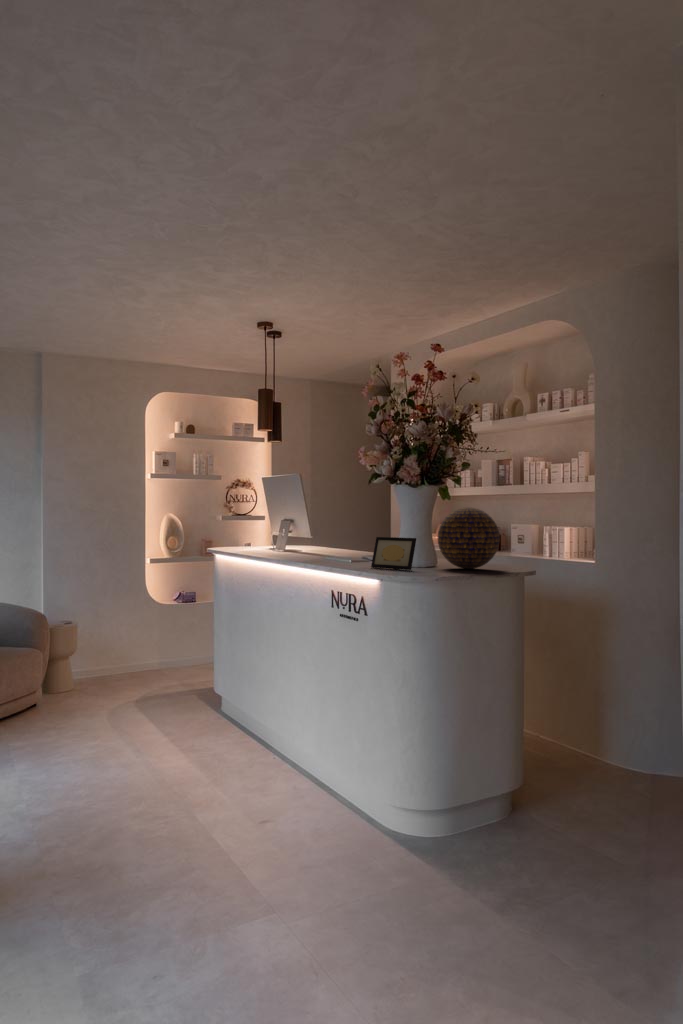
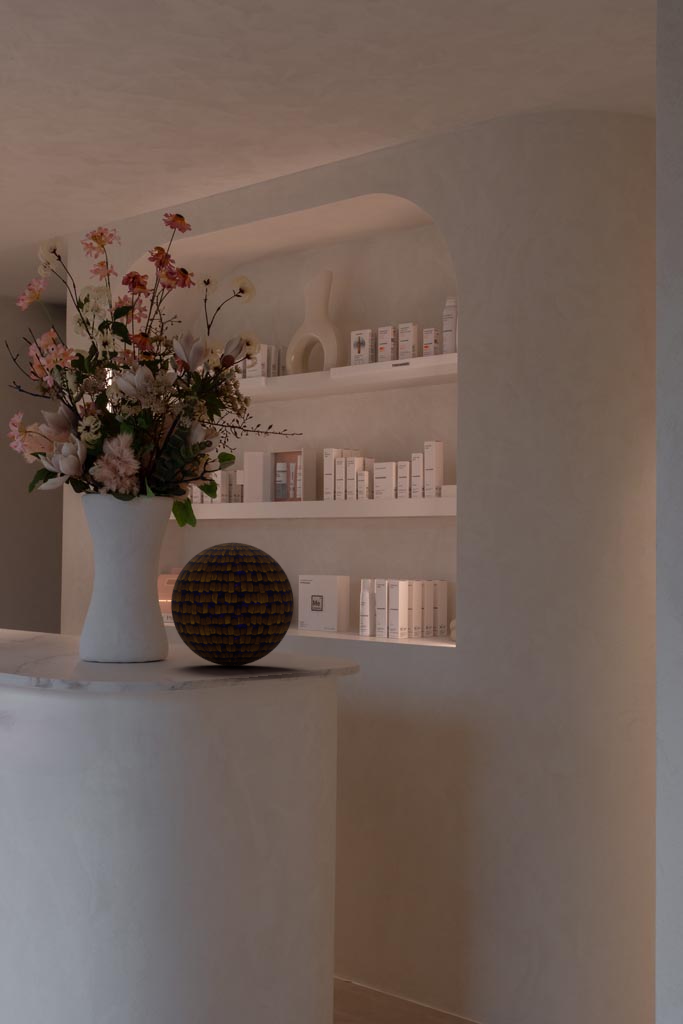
picture frame: present [371,537,416,570] -> none [32,602,129,671]

